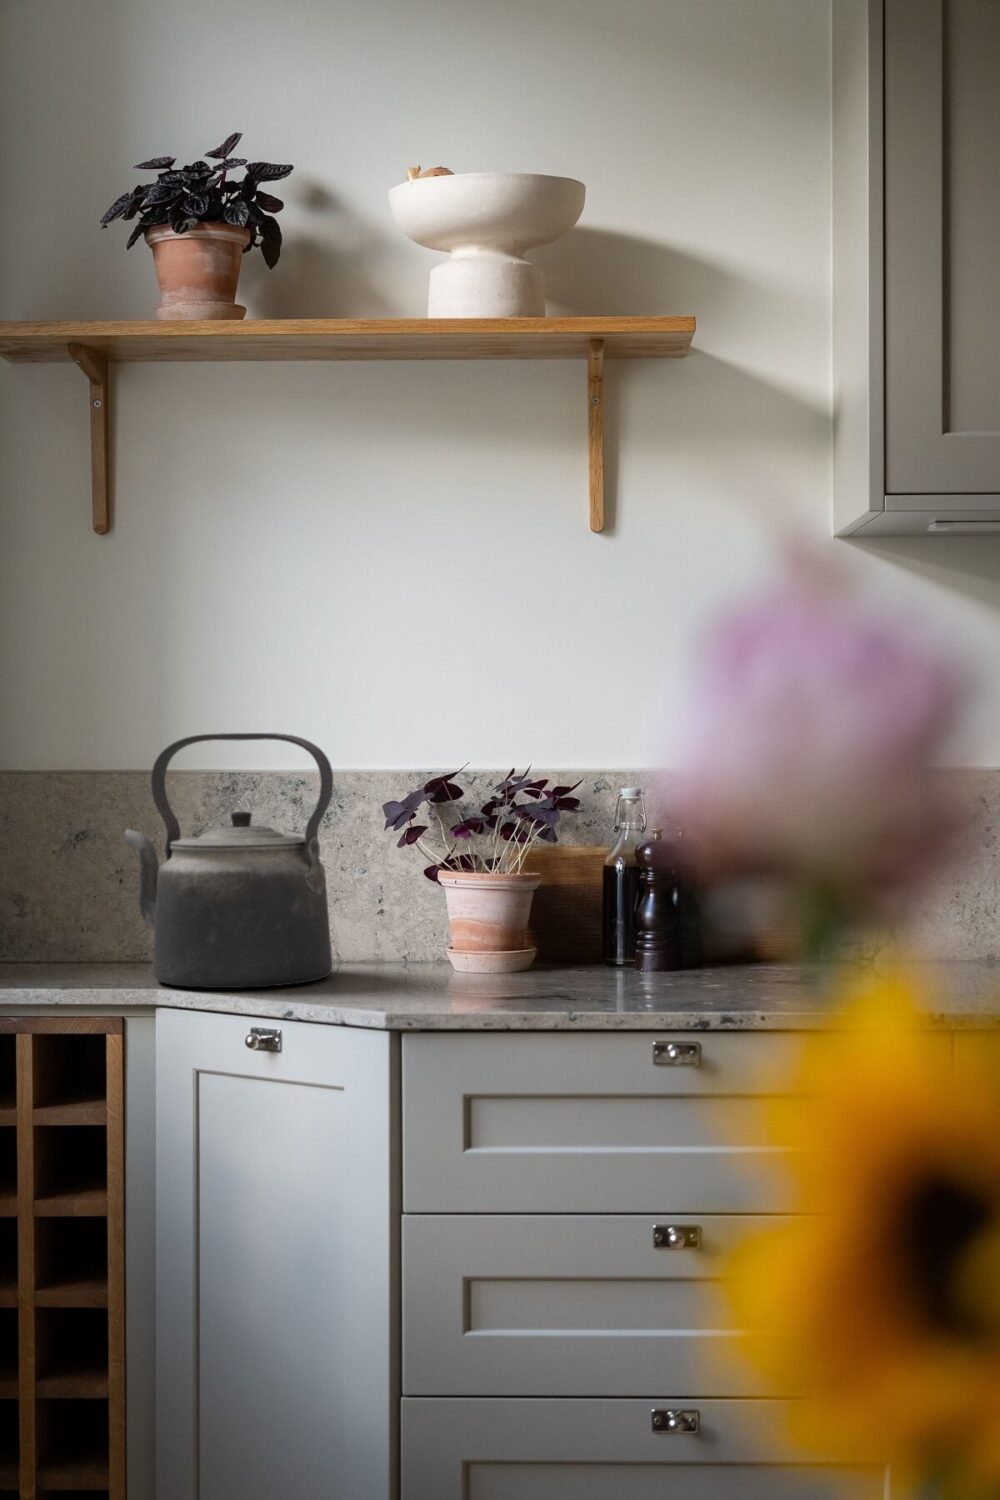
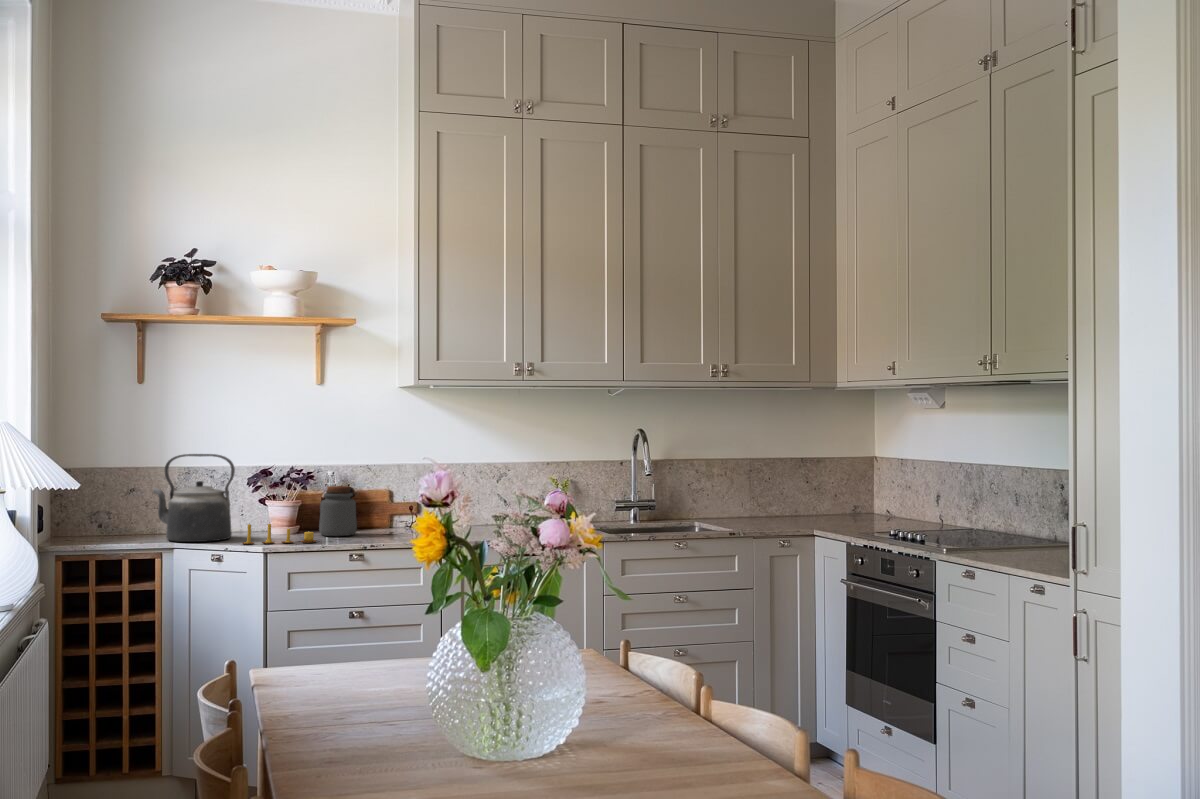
jar: none [581,828,692,980] -> present [319,486,357,536]
candle: none [338,933,559,1001] -> present [242,524,316,544]

